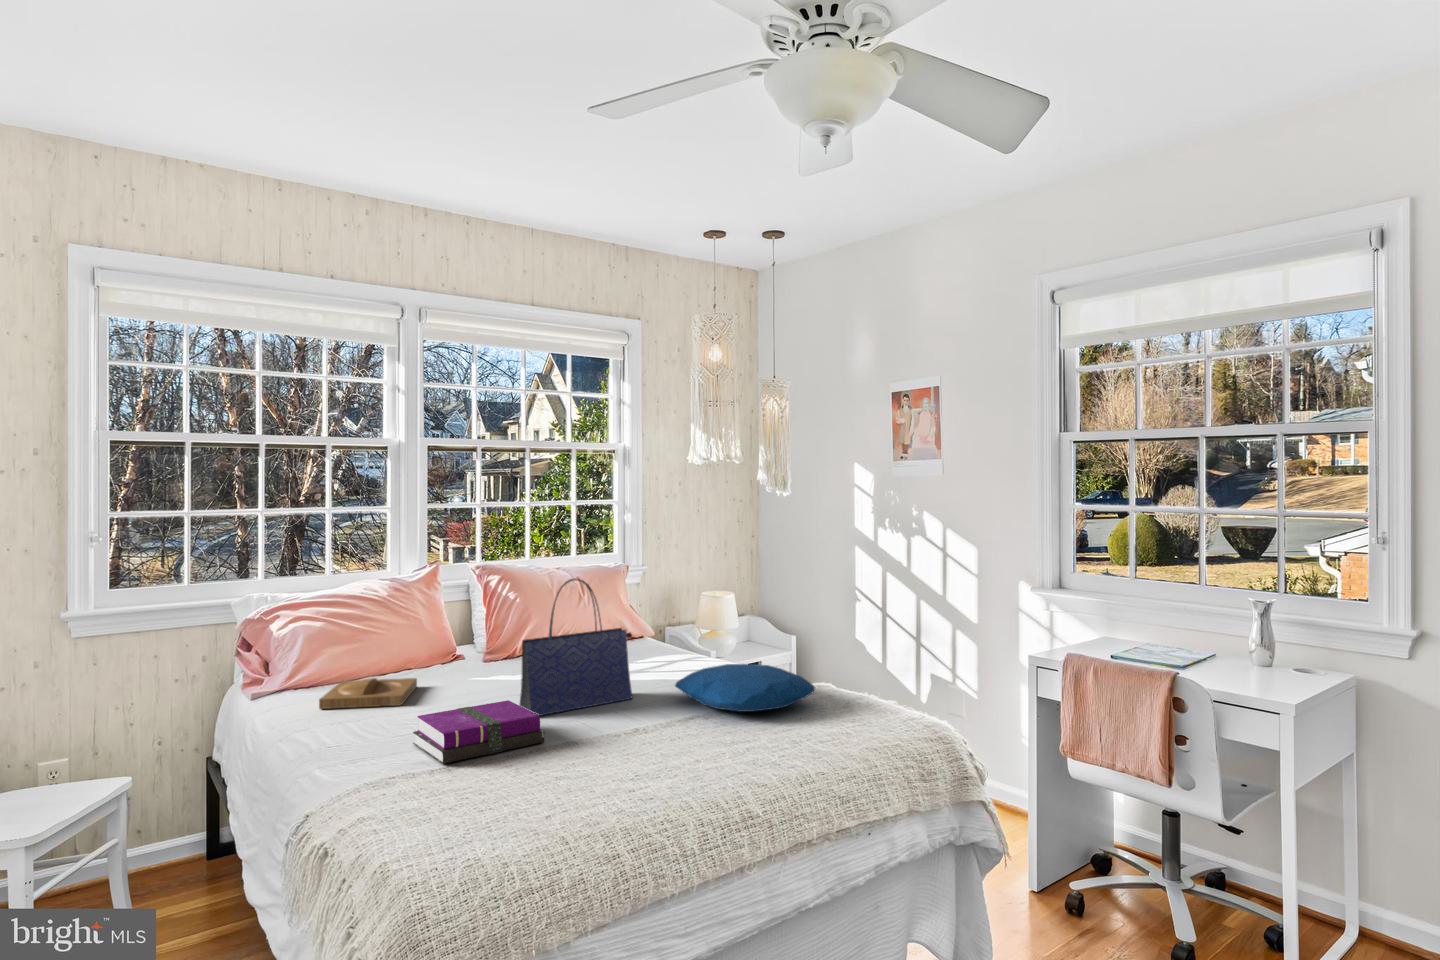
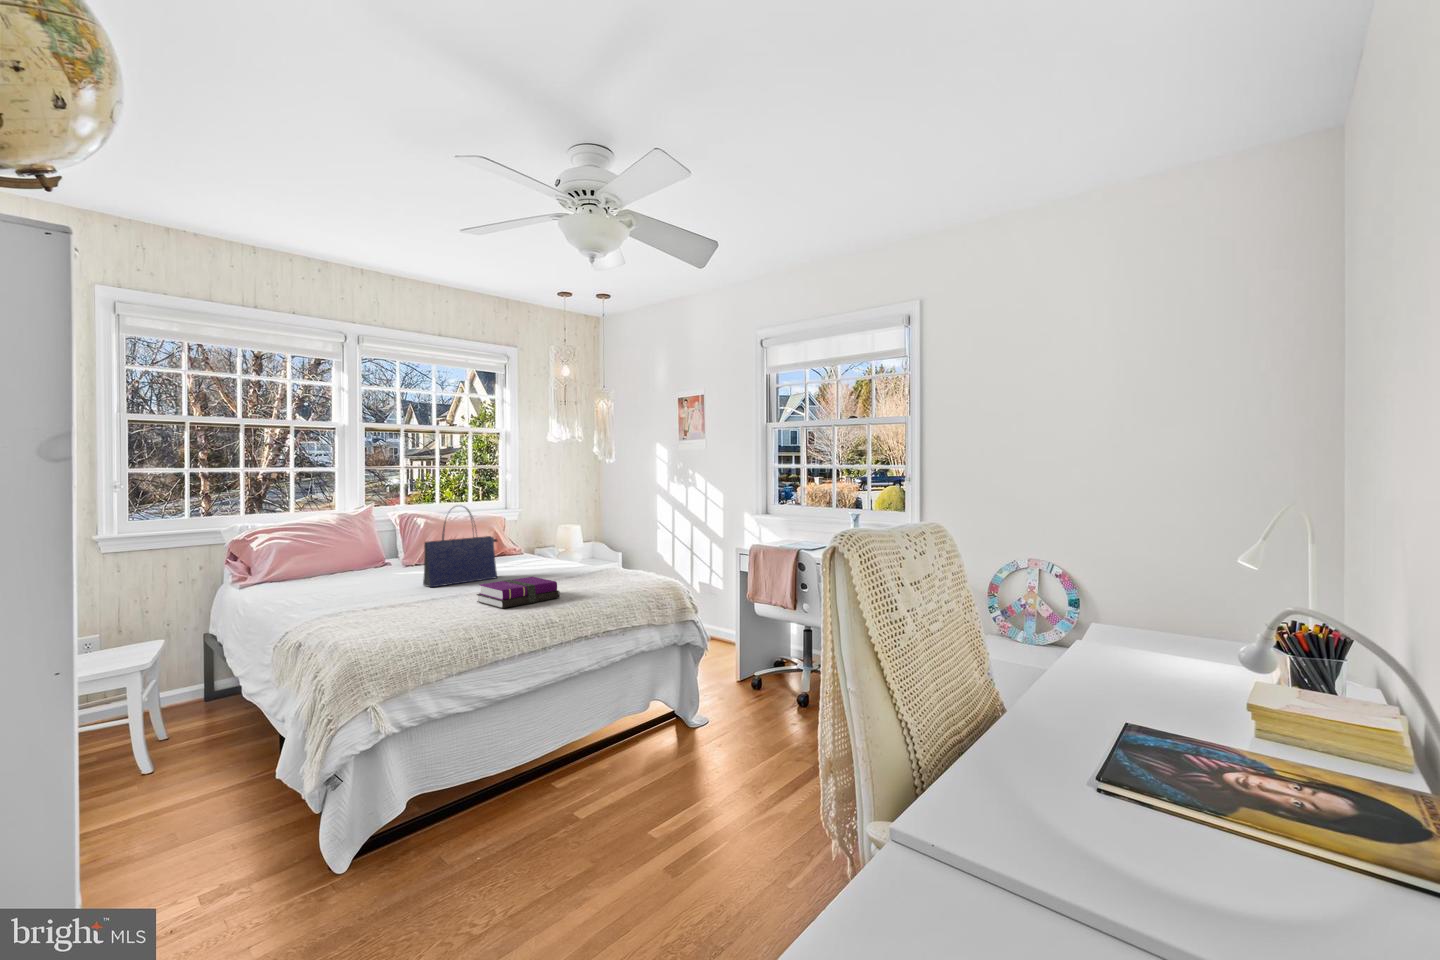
pillow: present [675,664,815,712] -> none [523,555,607,580]
tray: present [319,678,417,709] -> none [288,572,357,590]
notebook: present [413,700,545,764] -> present [477,577,560,608]

